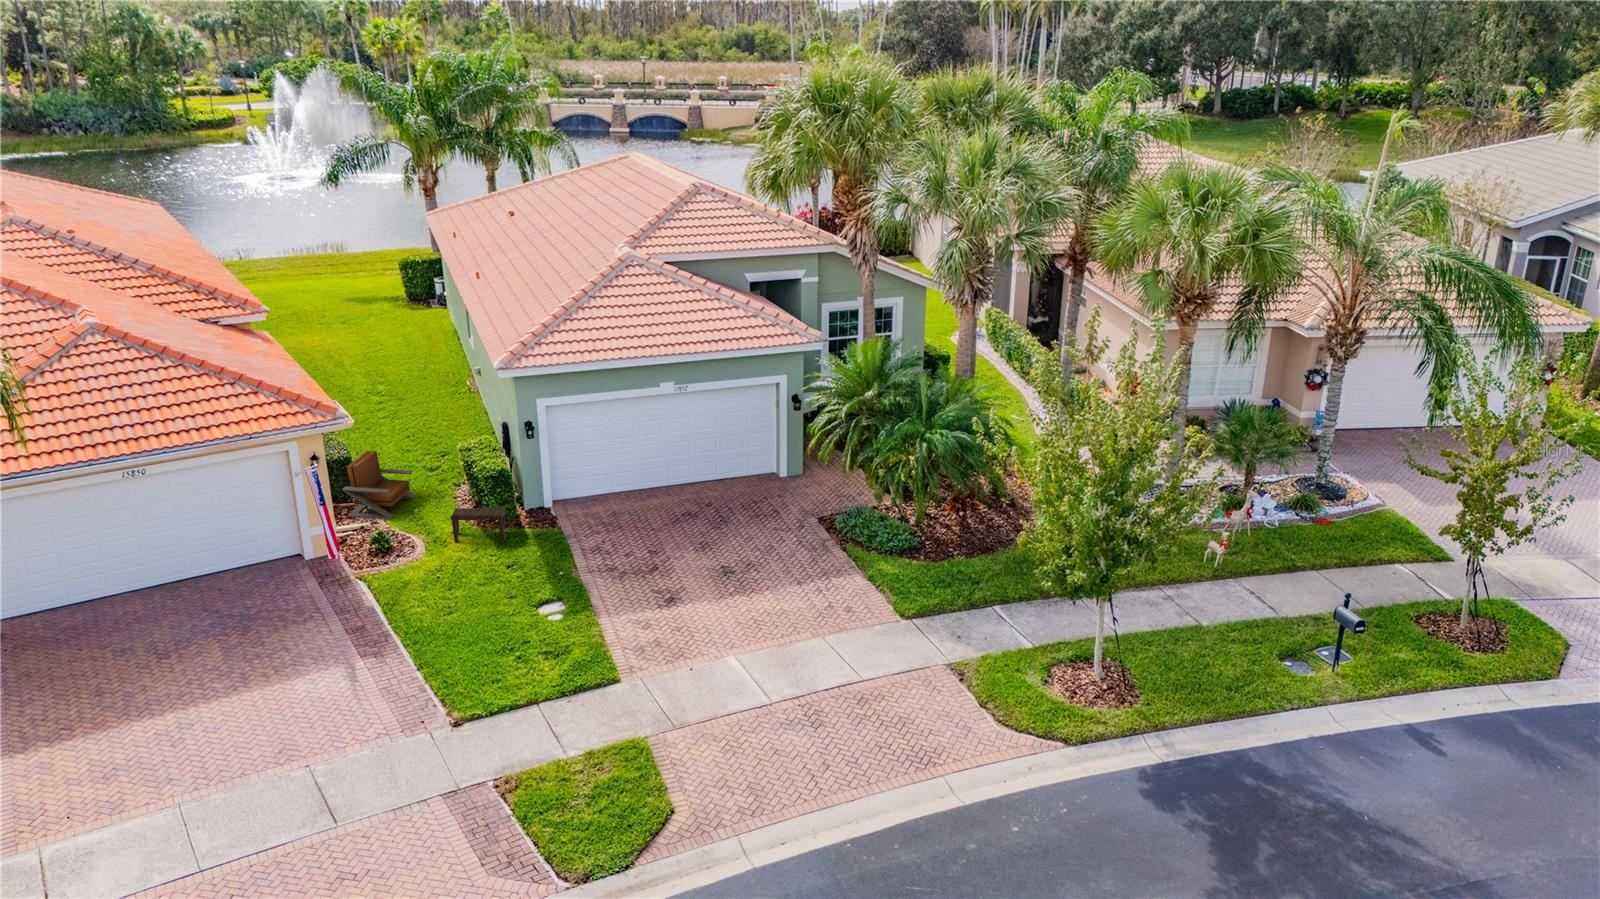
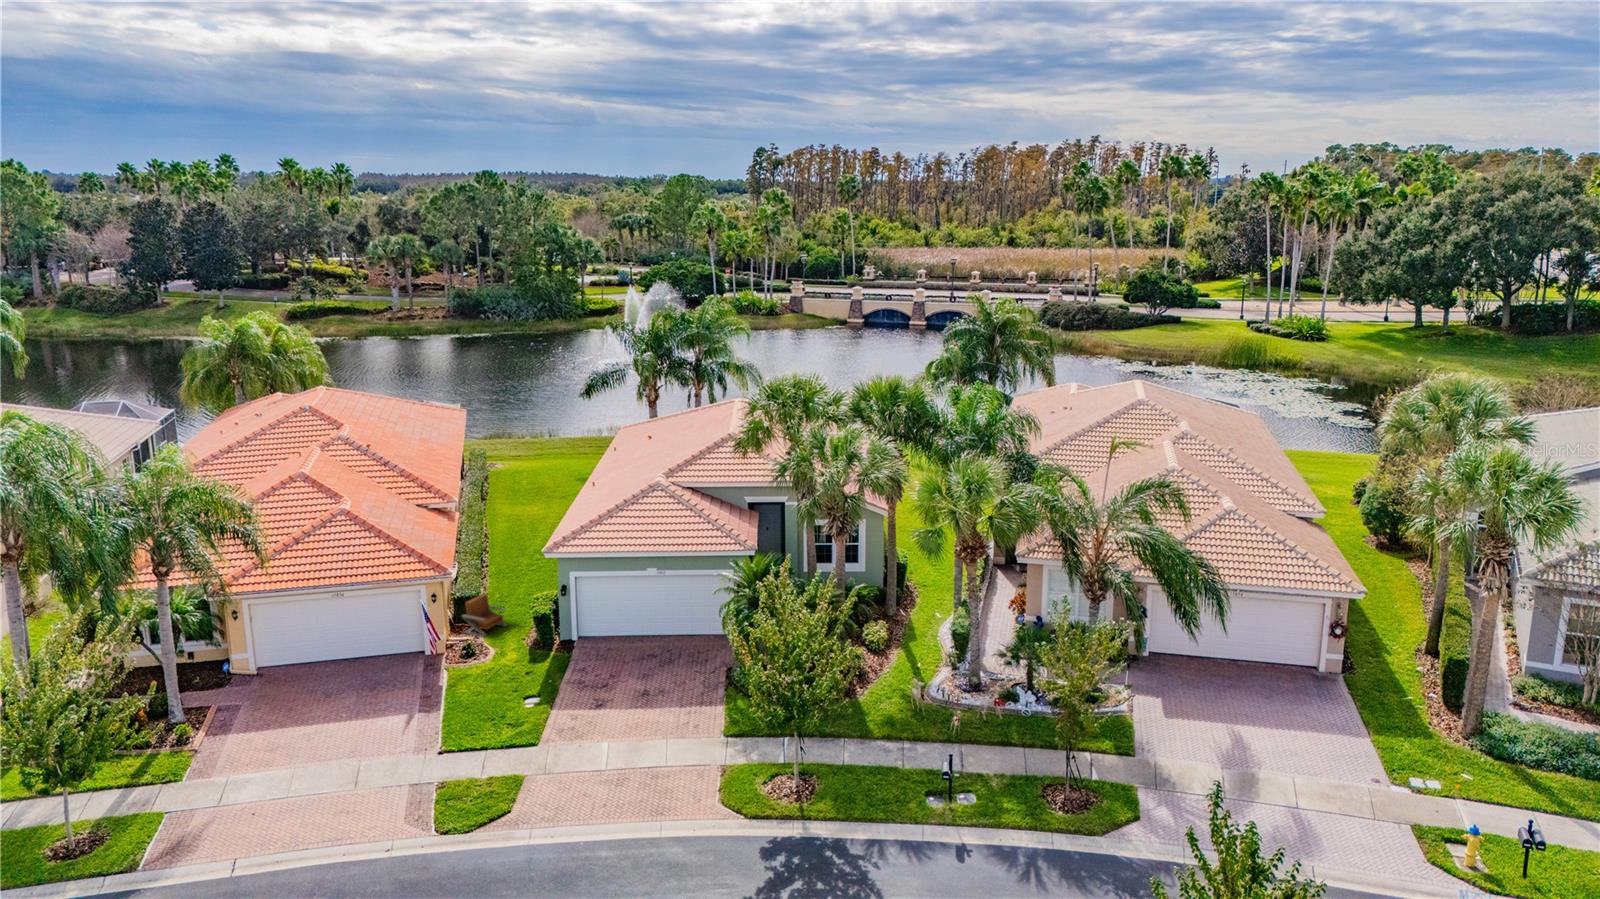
bench: present [451,507,506,542] -> none [507,635,542,658]

